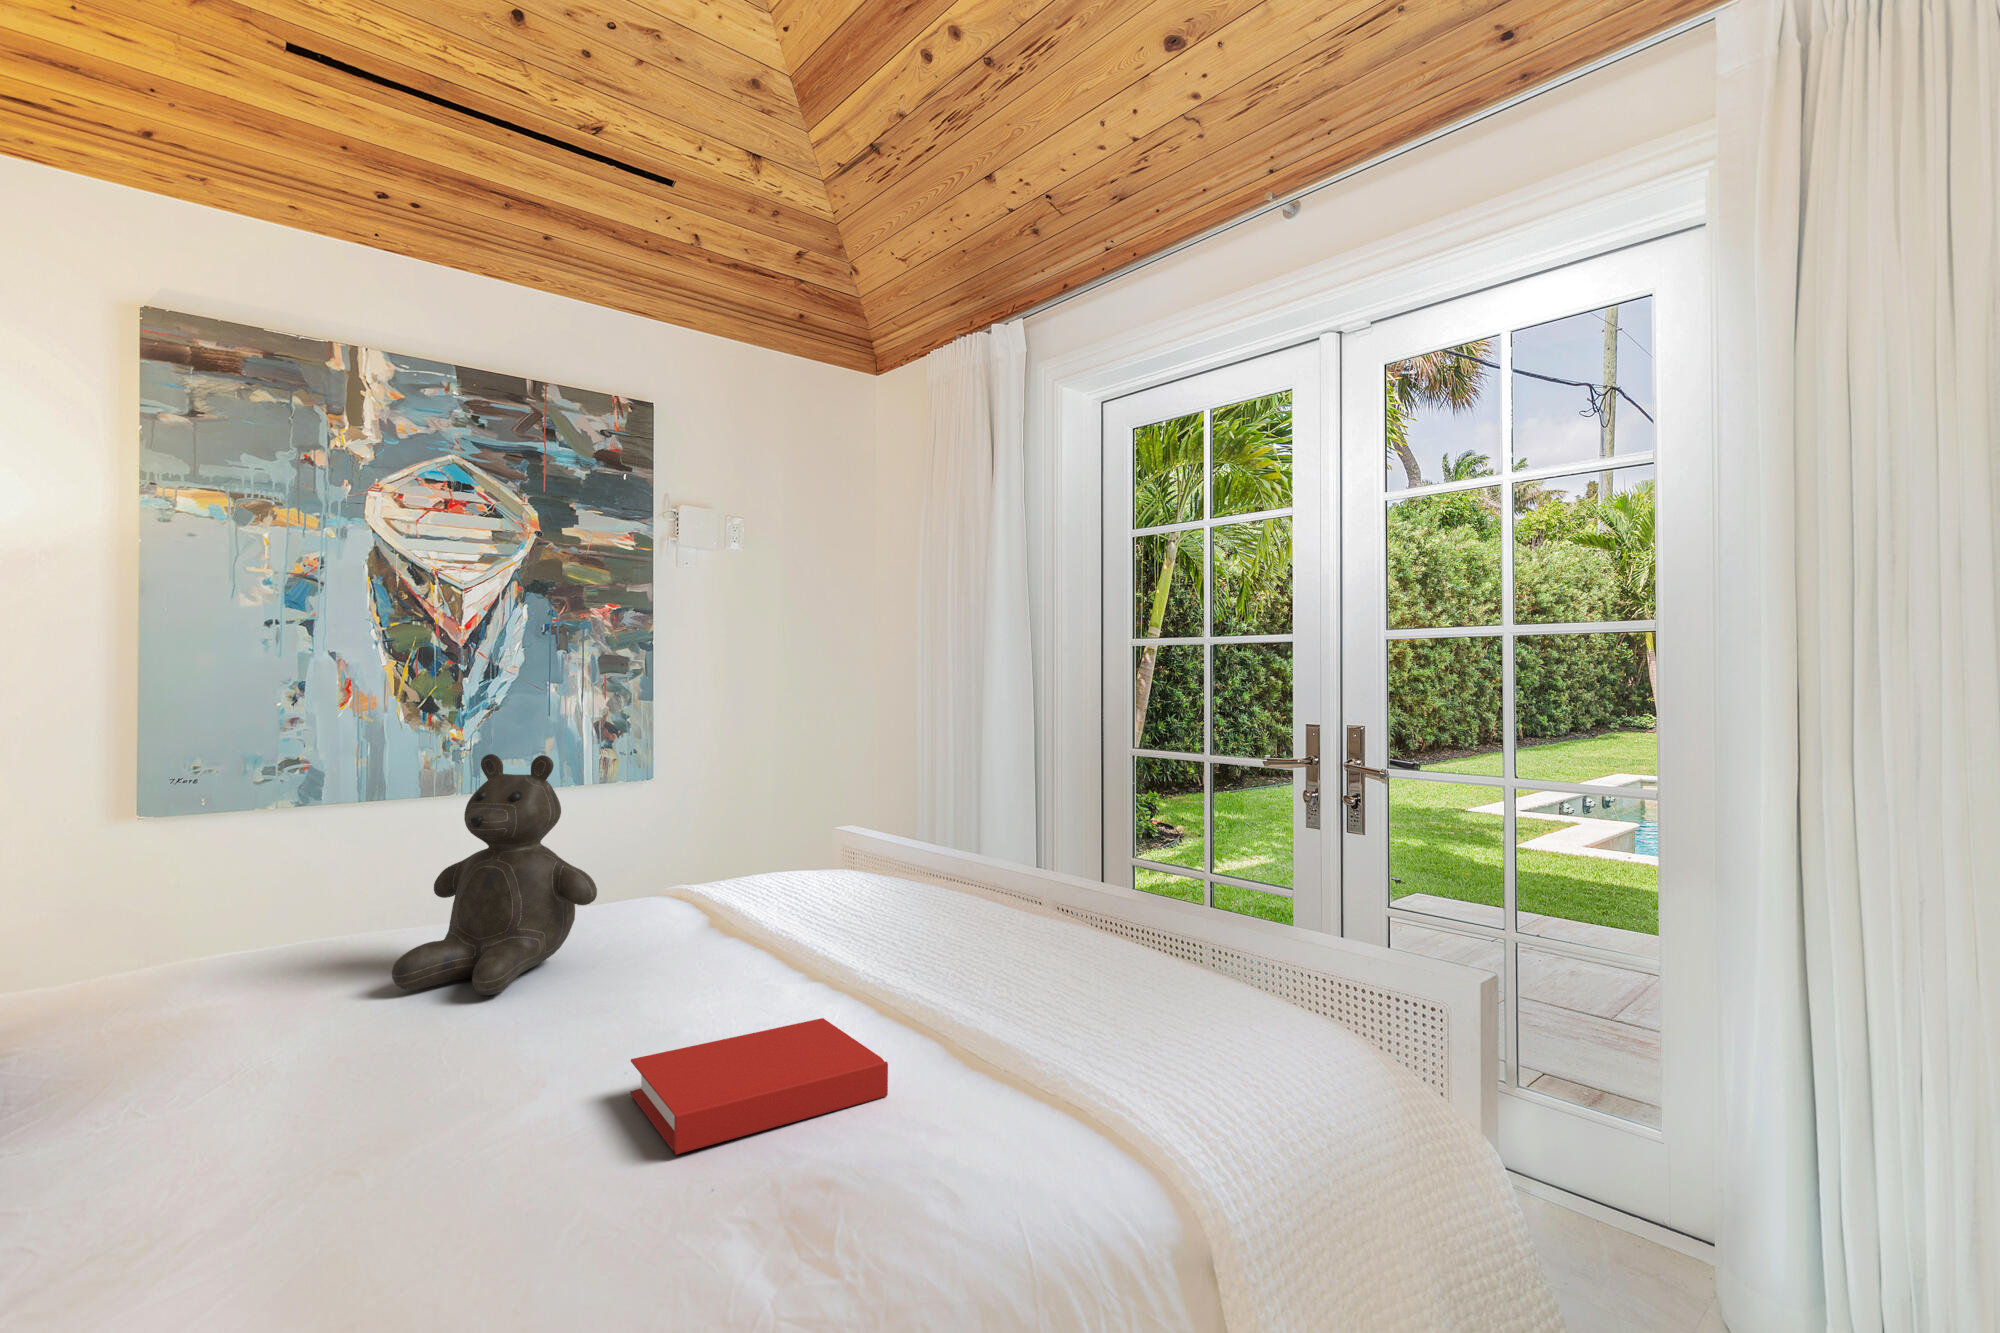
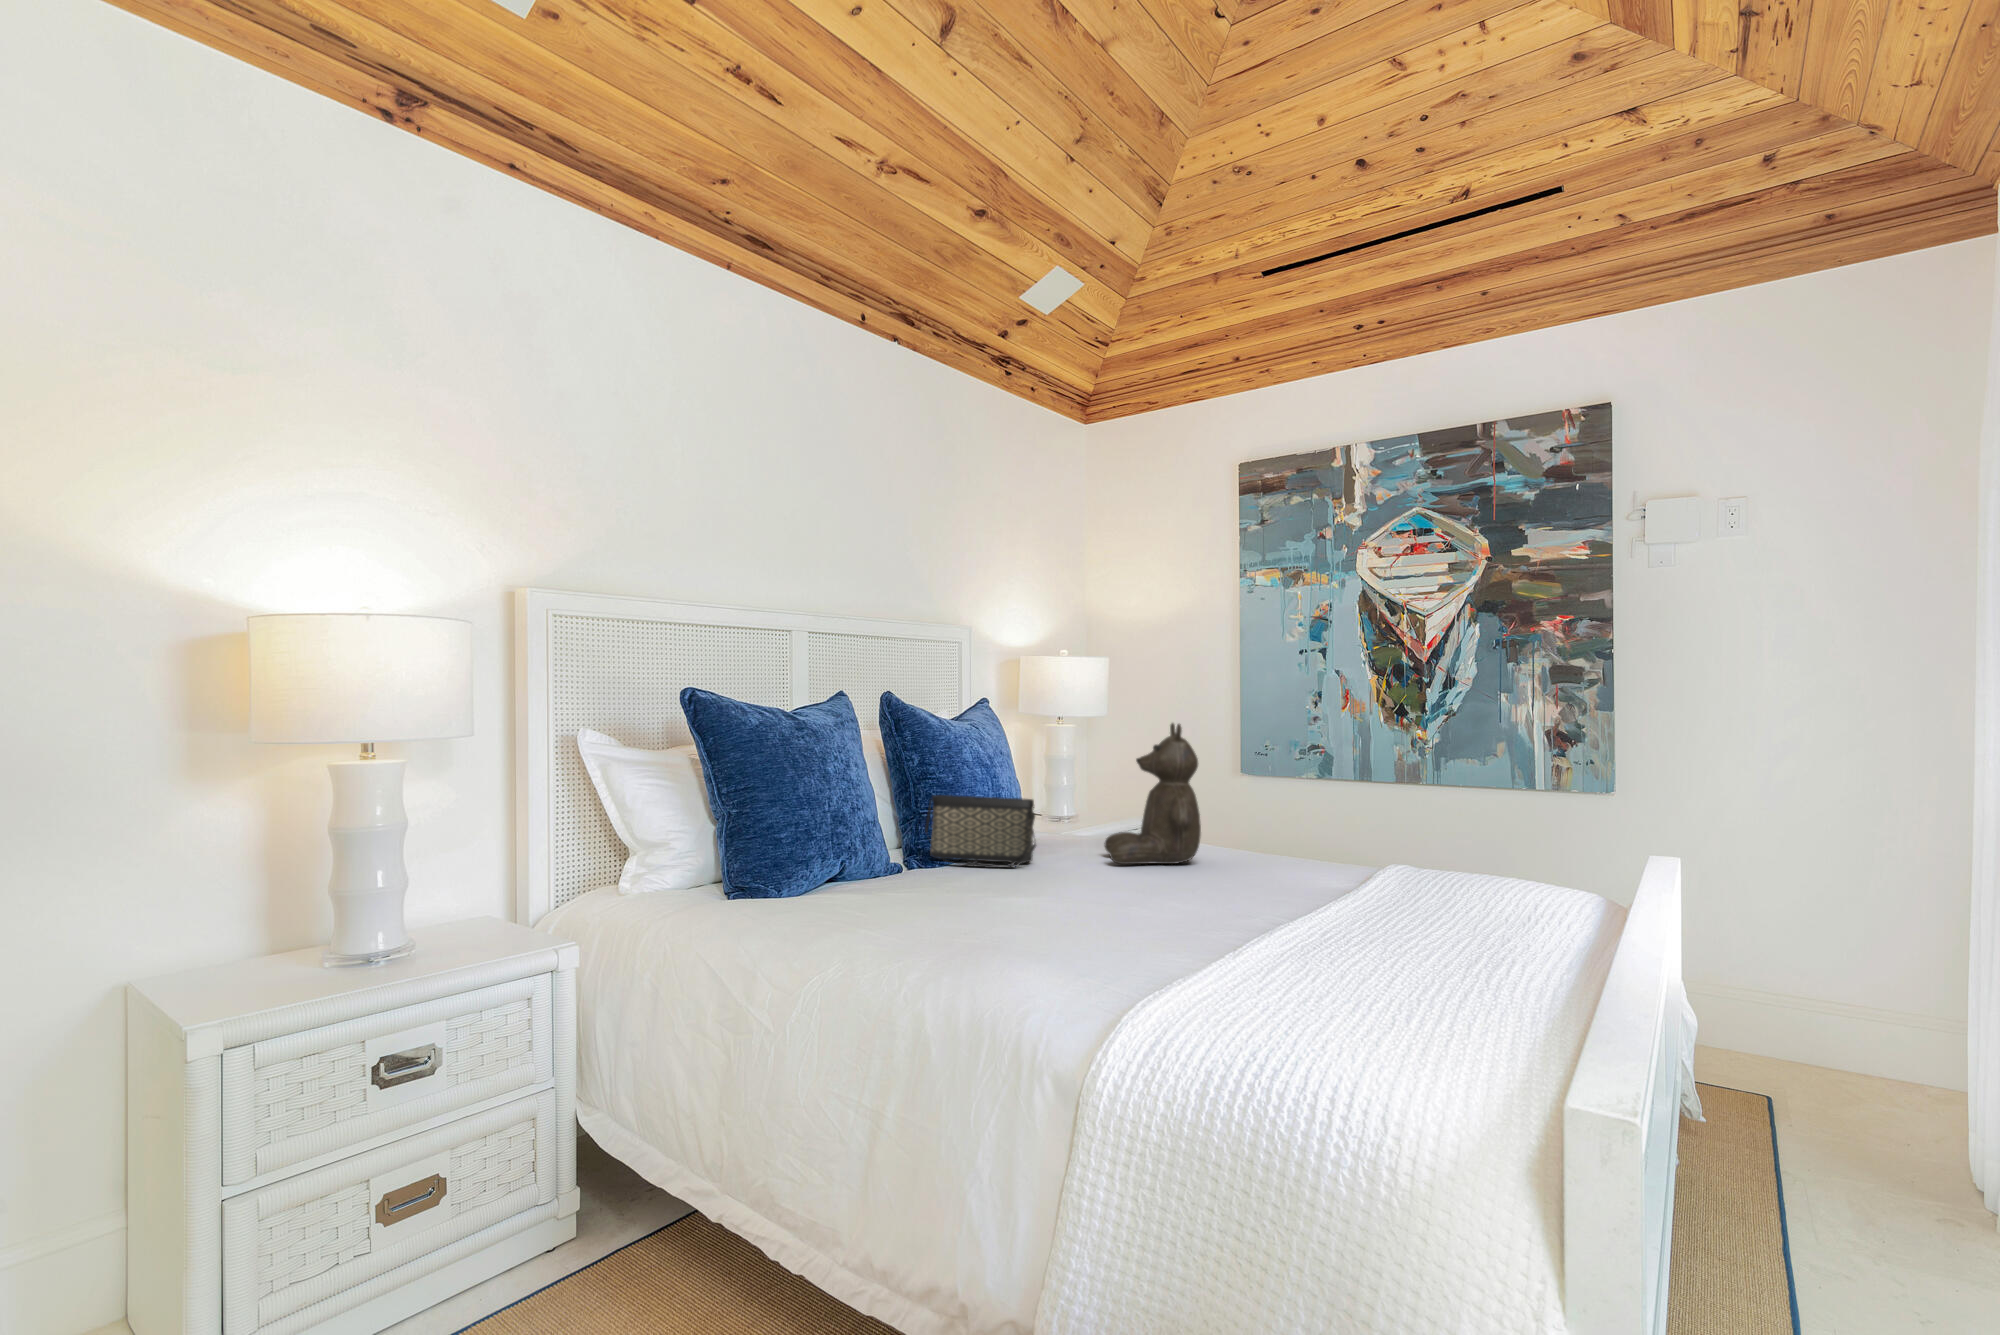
handbag: none [113,931,413,1139] -> present [925,795,1036,868]
book: present [630,1018,888,1155] -> none [945,874,1100,927]

